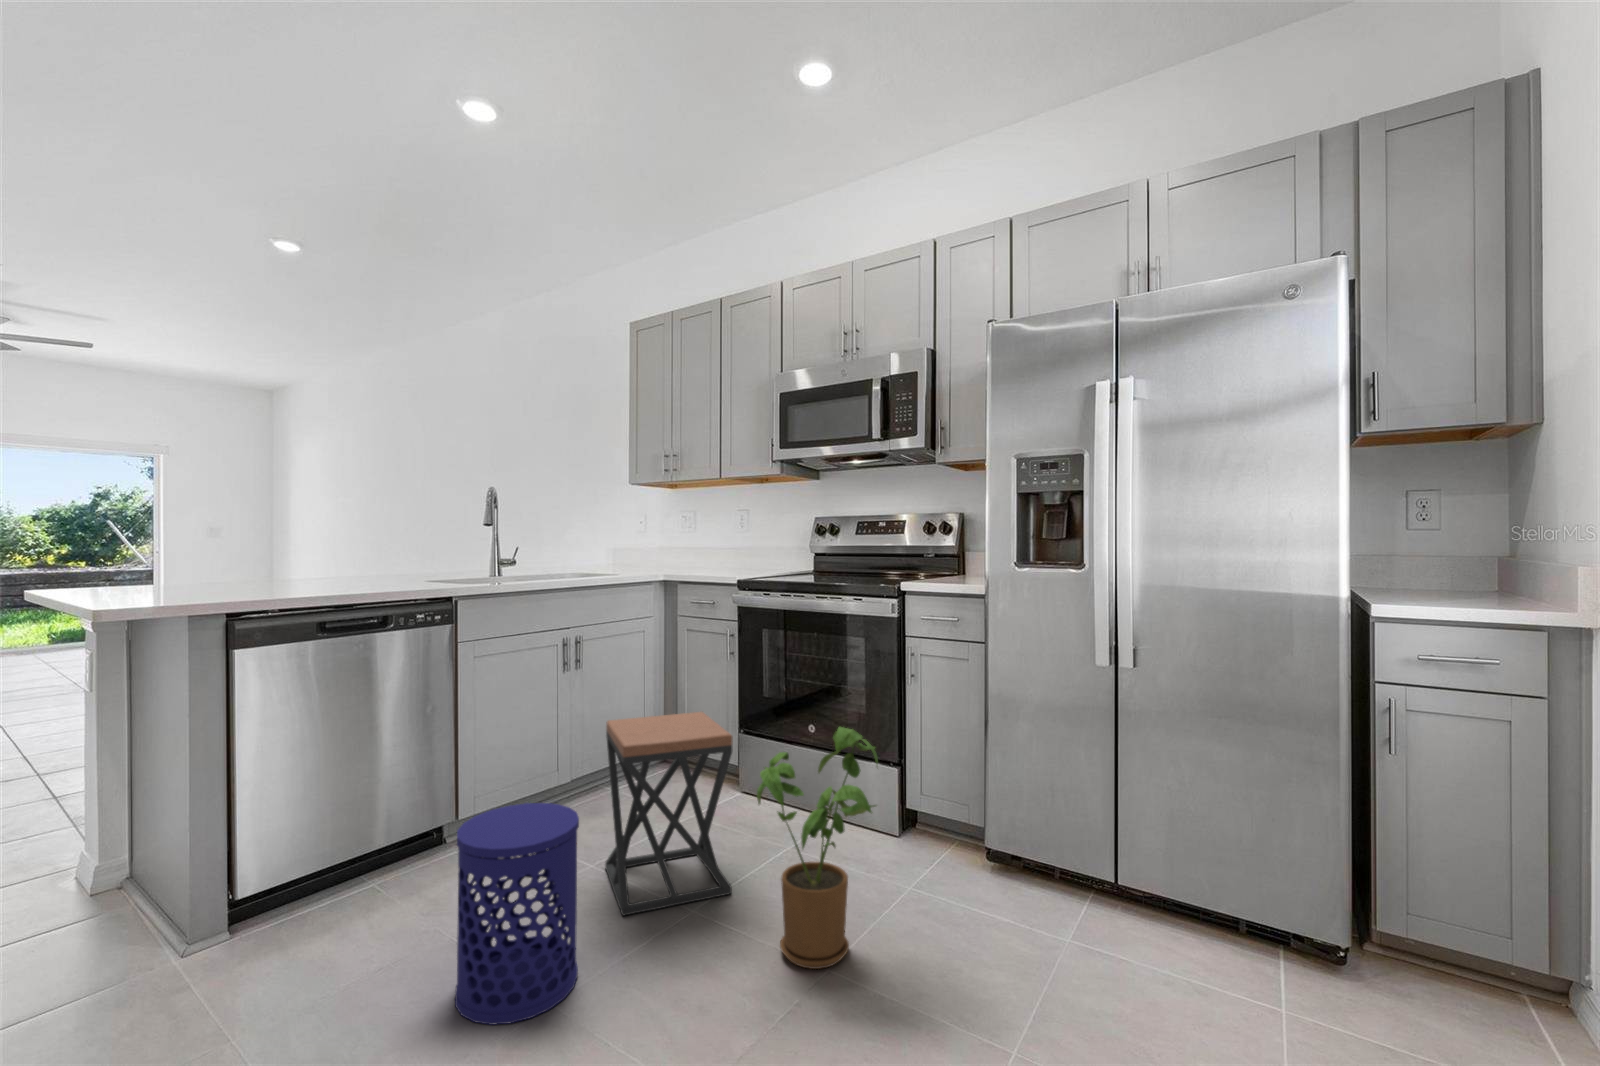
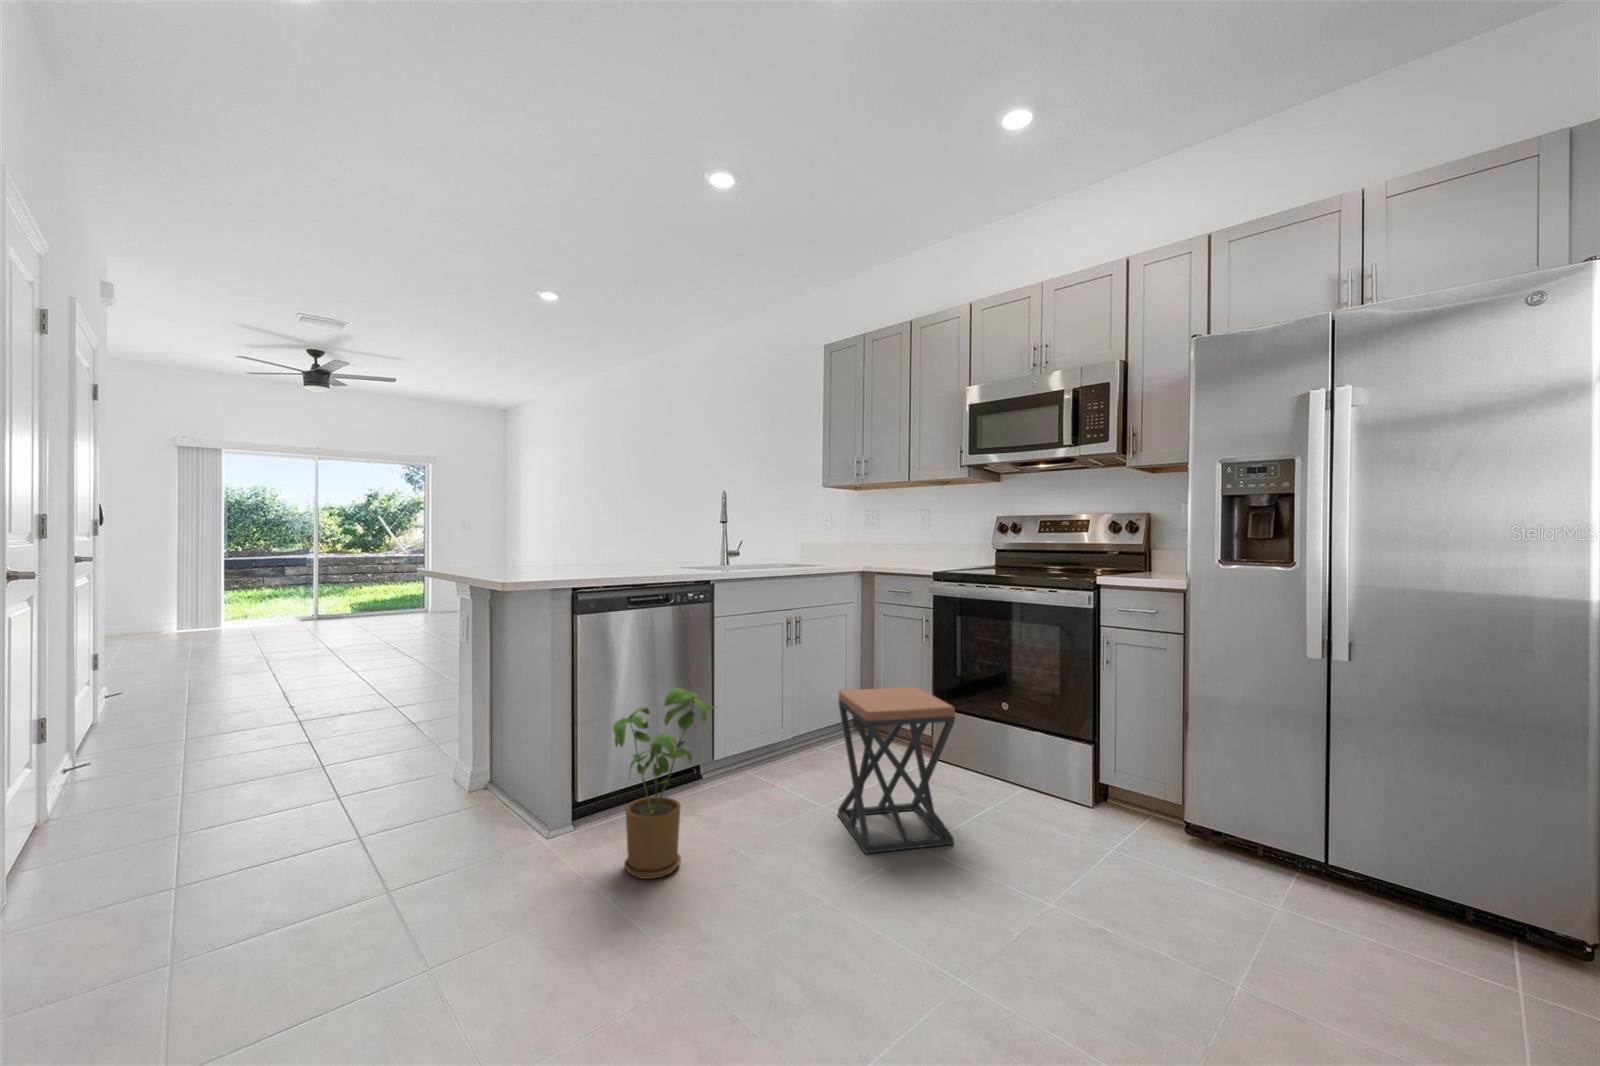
house plant: present [757,727,878,969] -> present [613,688,714,879]
waste bin: present [455,803,579,1025] -> none [753,753,846,925]

